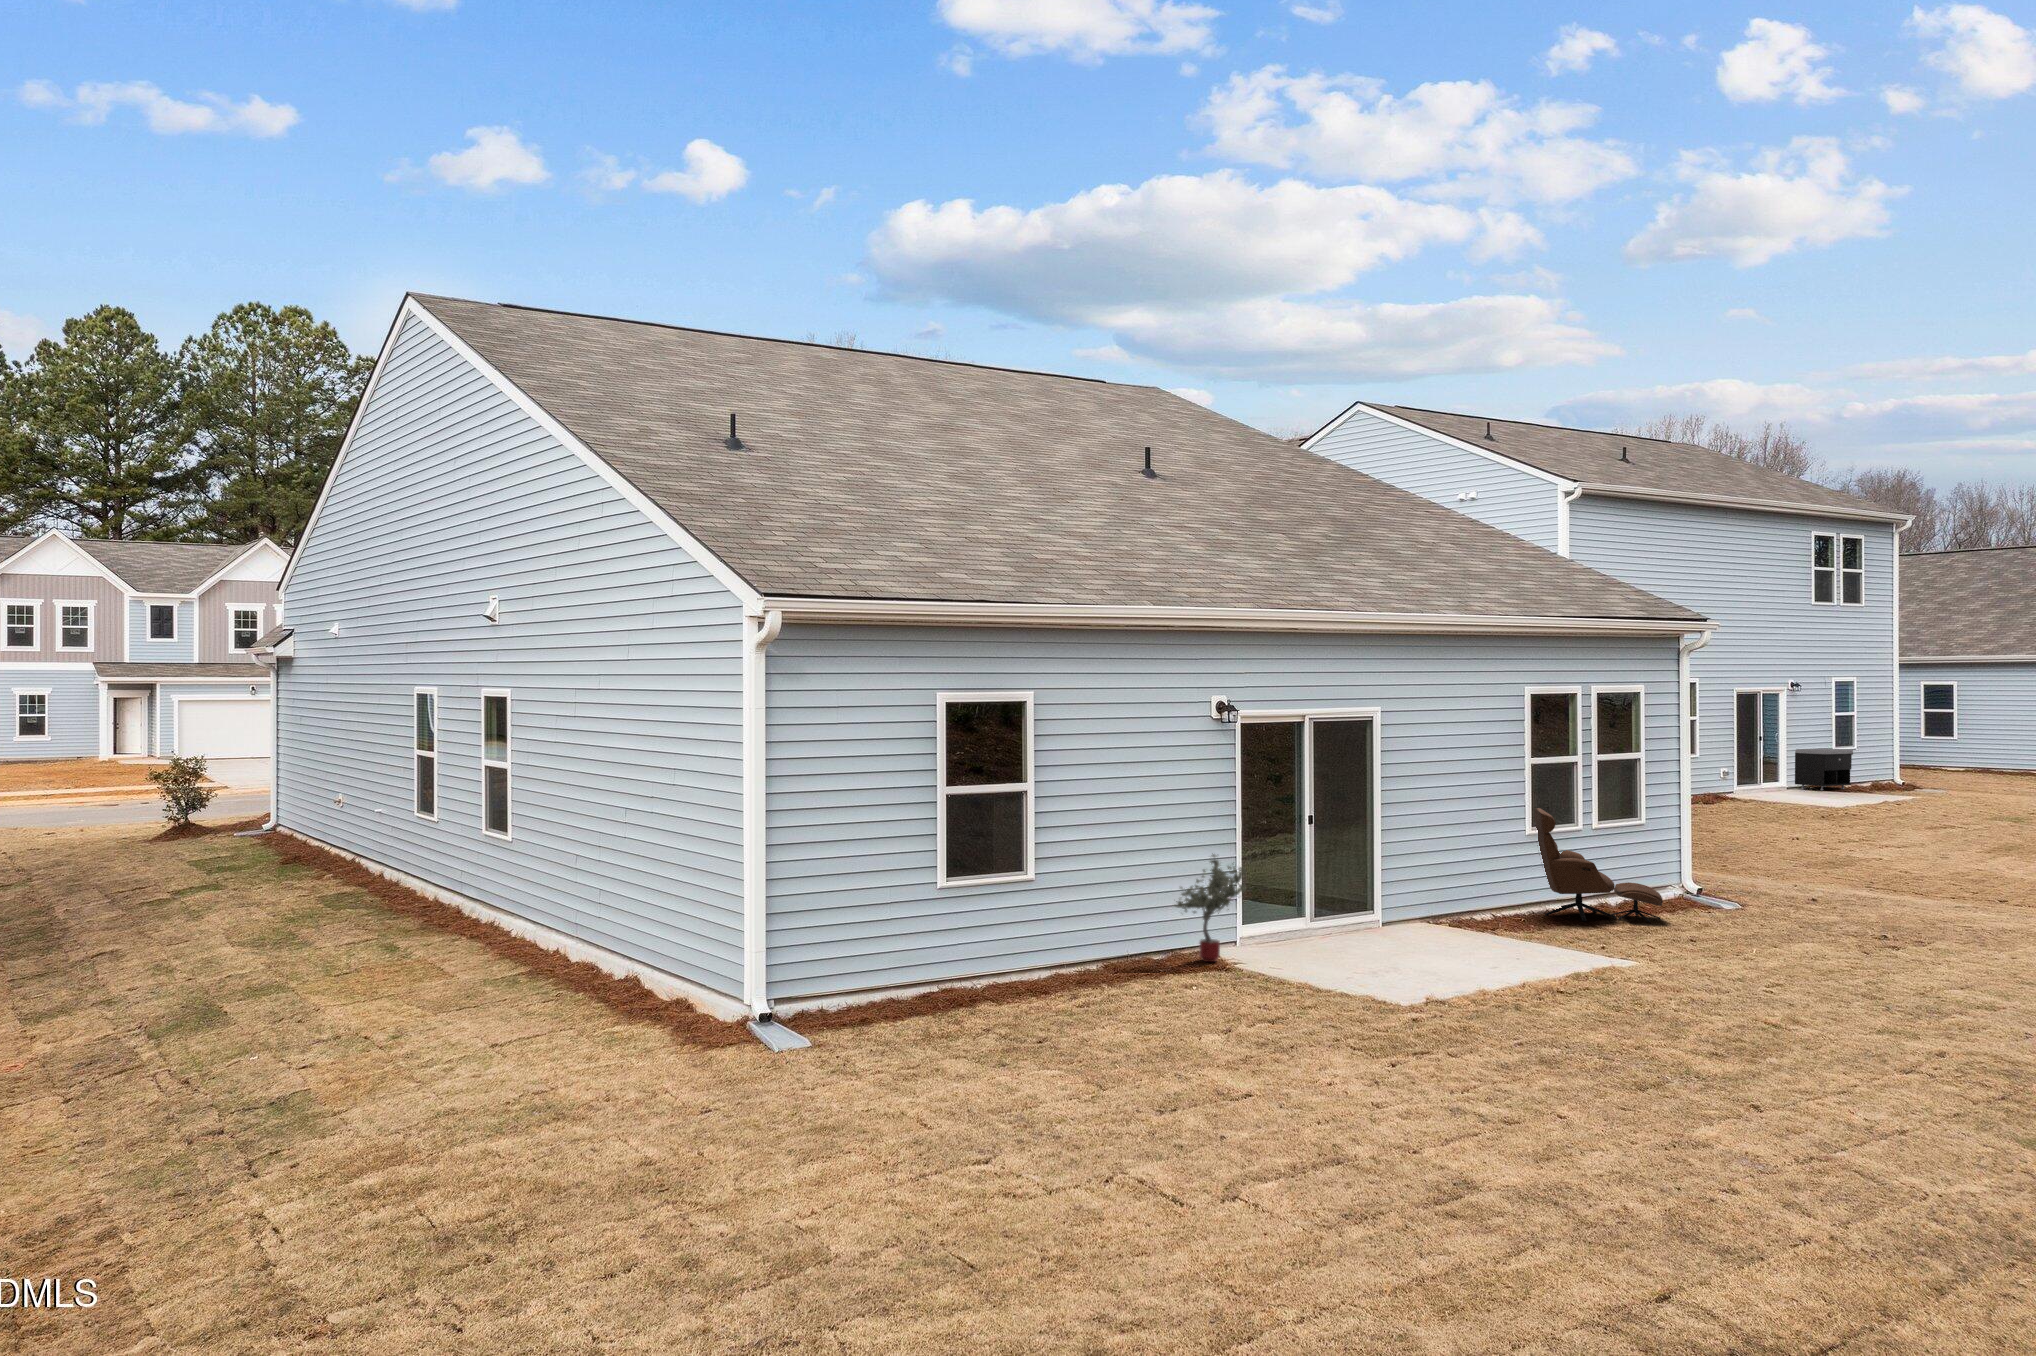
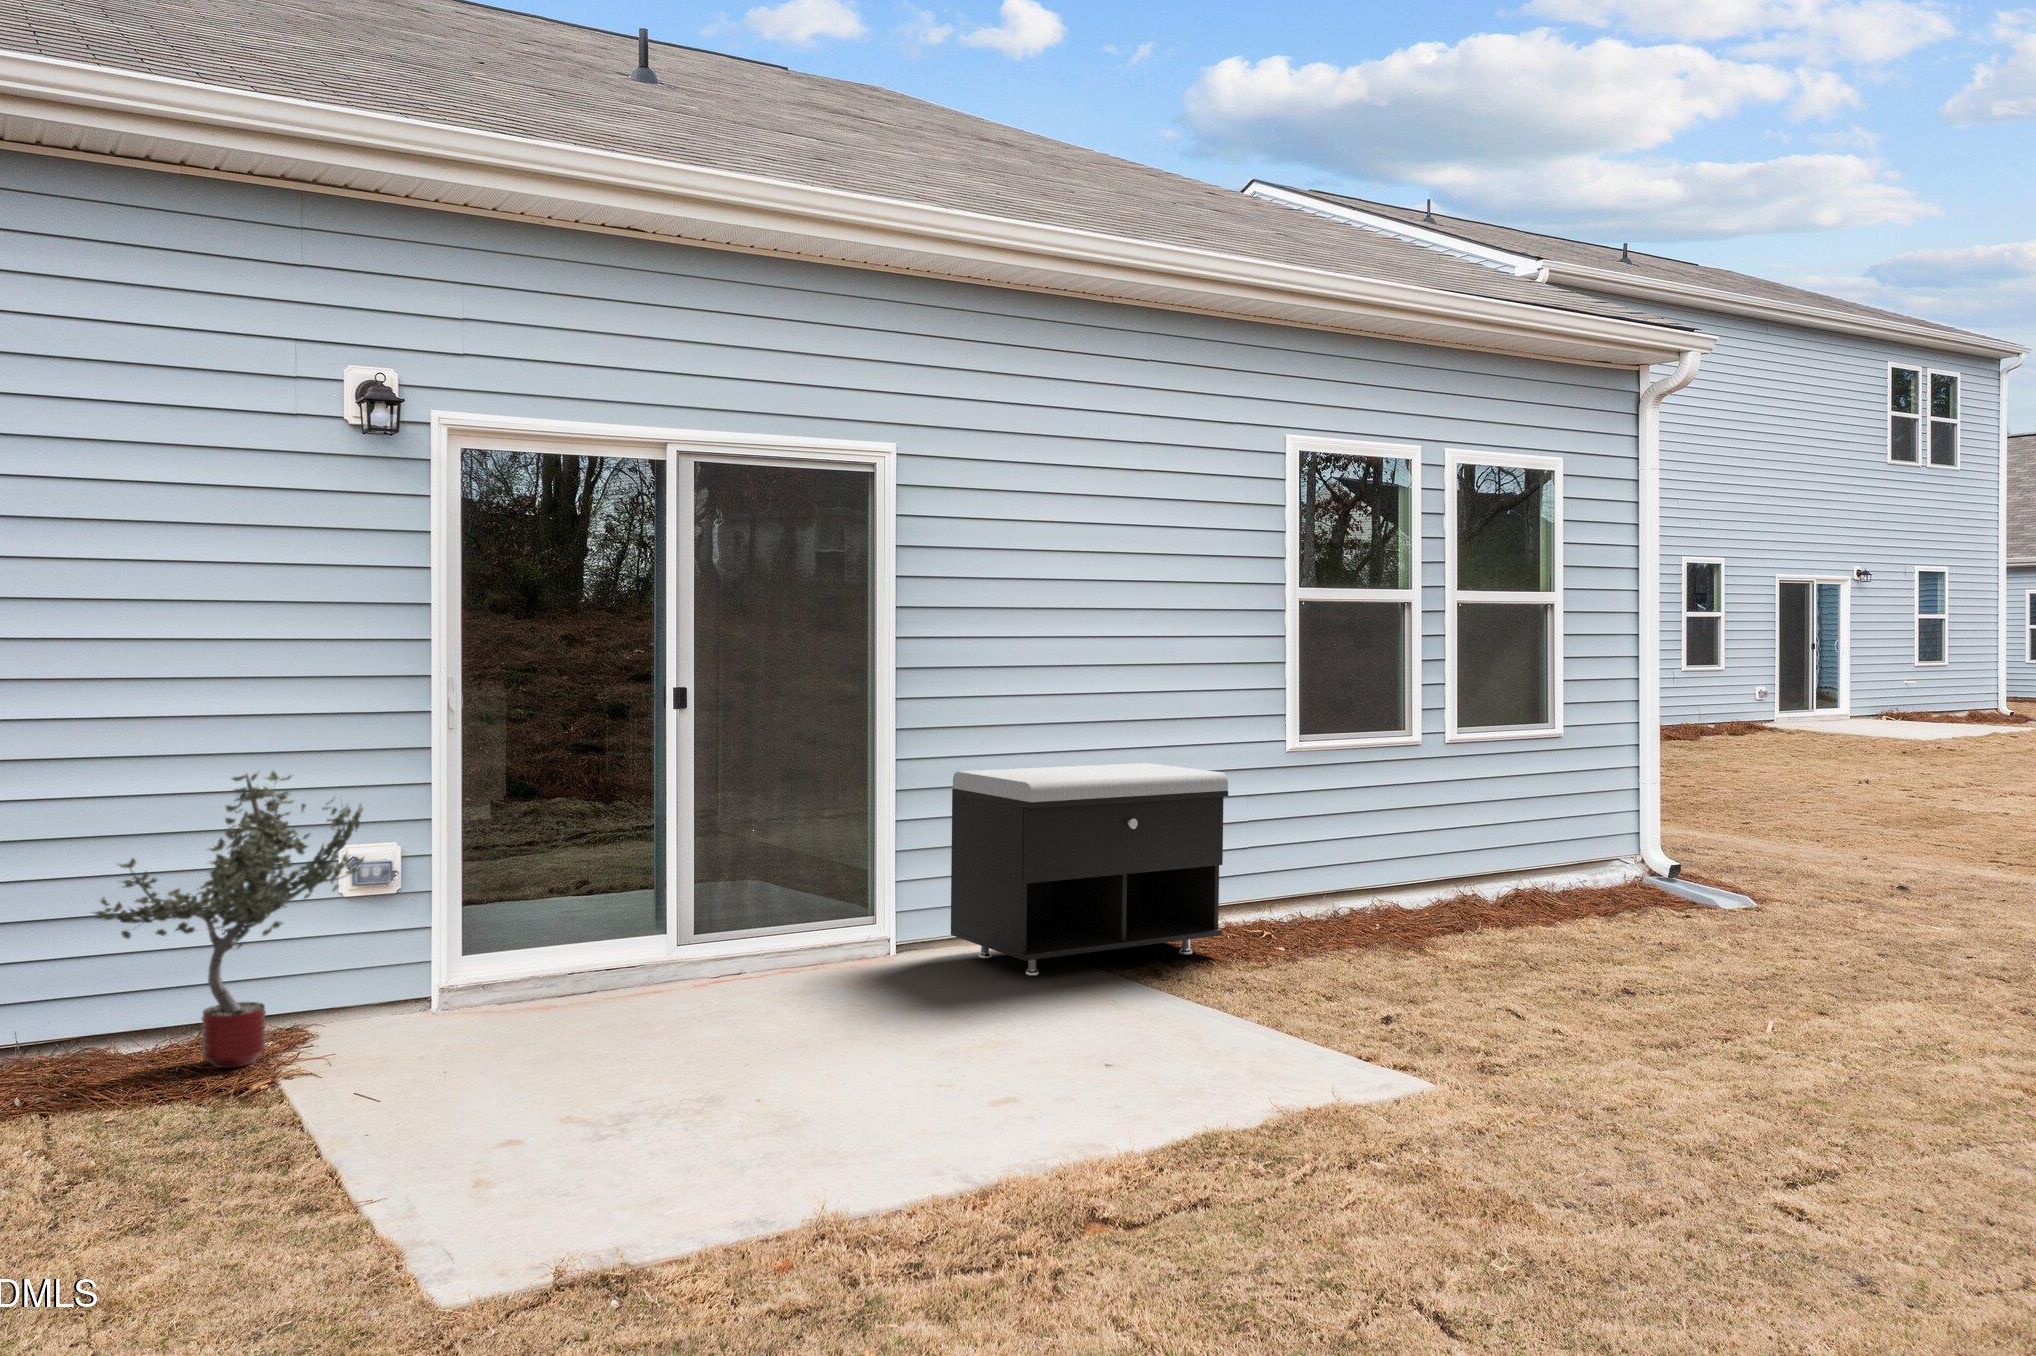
storage bench: present [1795,748,1853,790] -> present [951,763,1228,976]
lounge chair: present [1535,808,1663,922] -> none [1309,695,1569,939]

